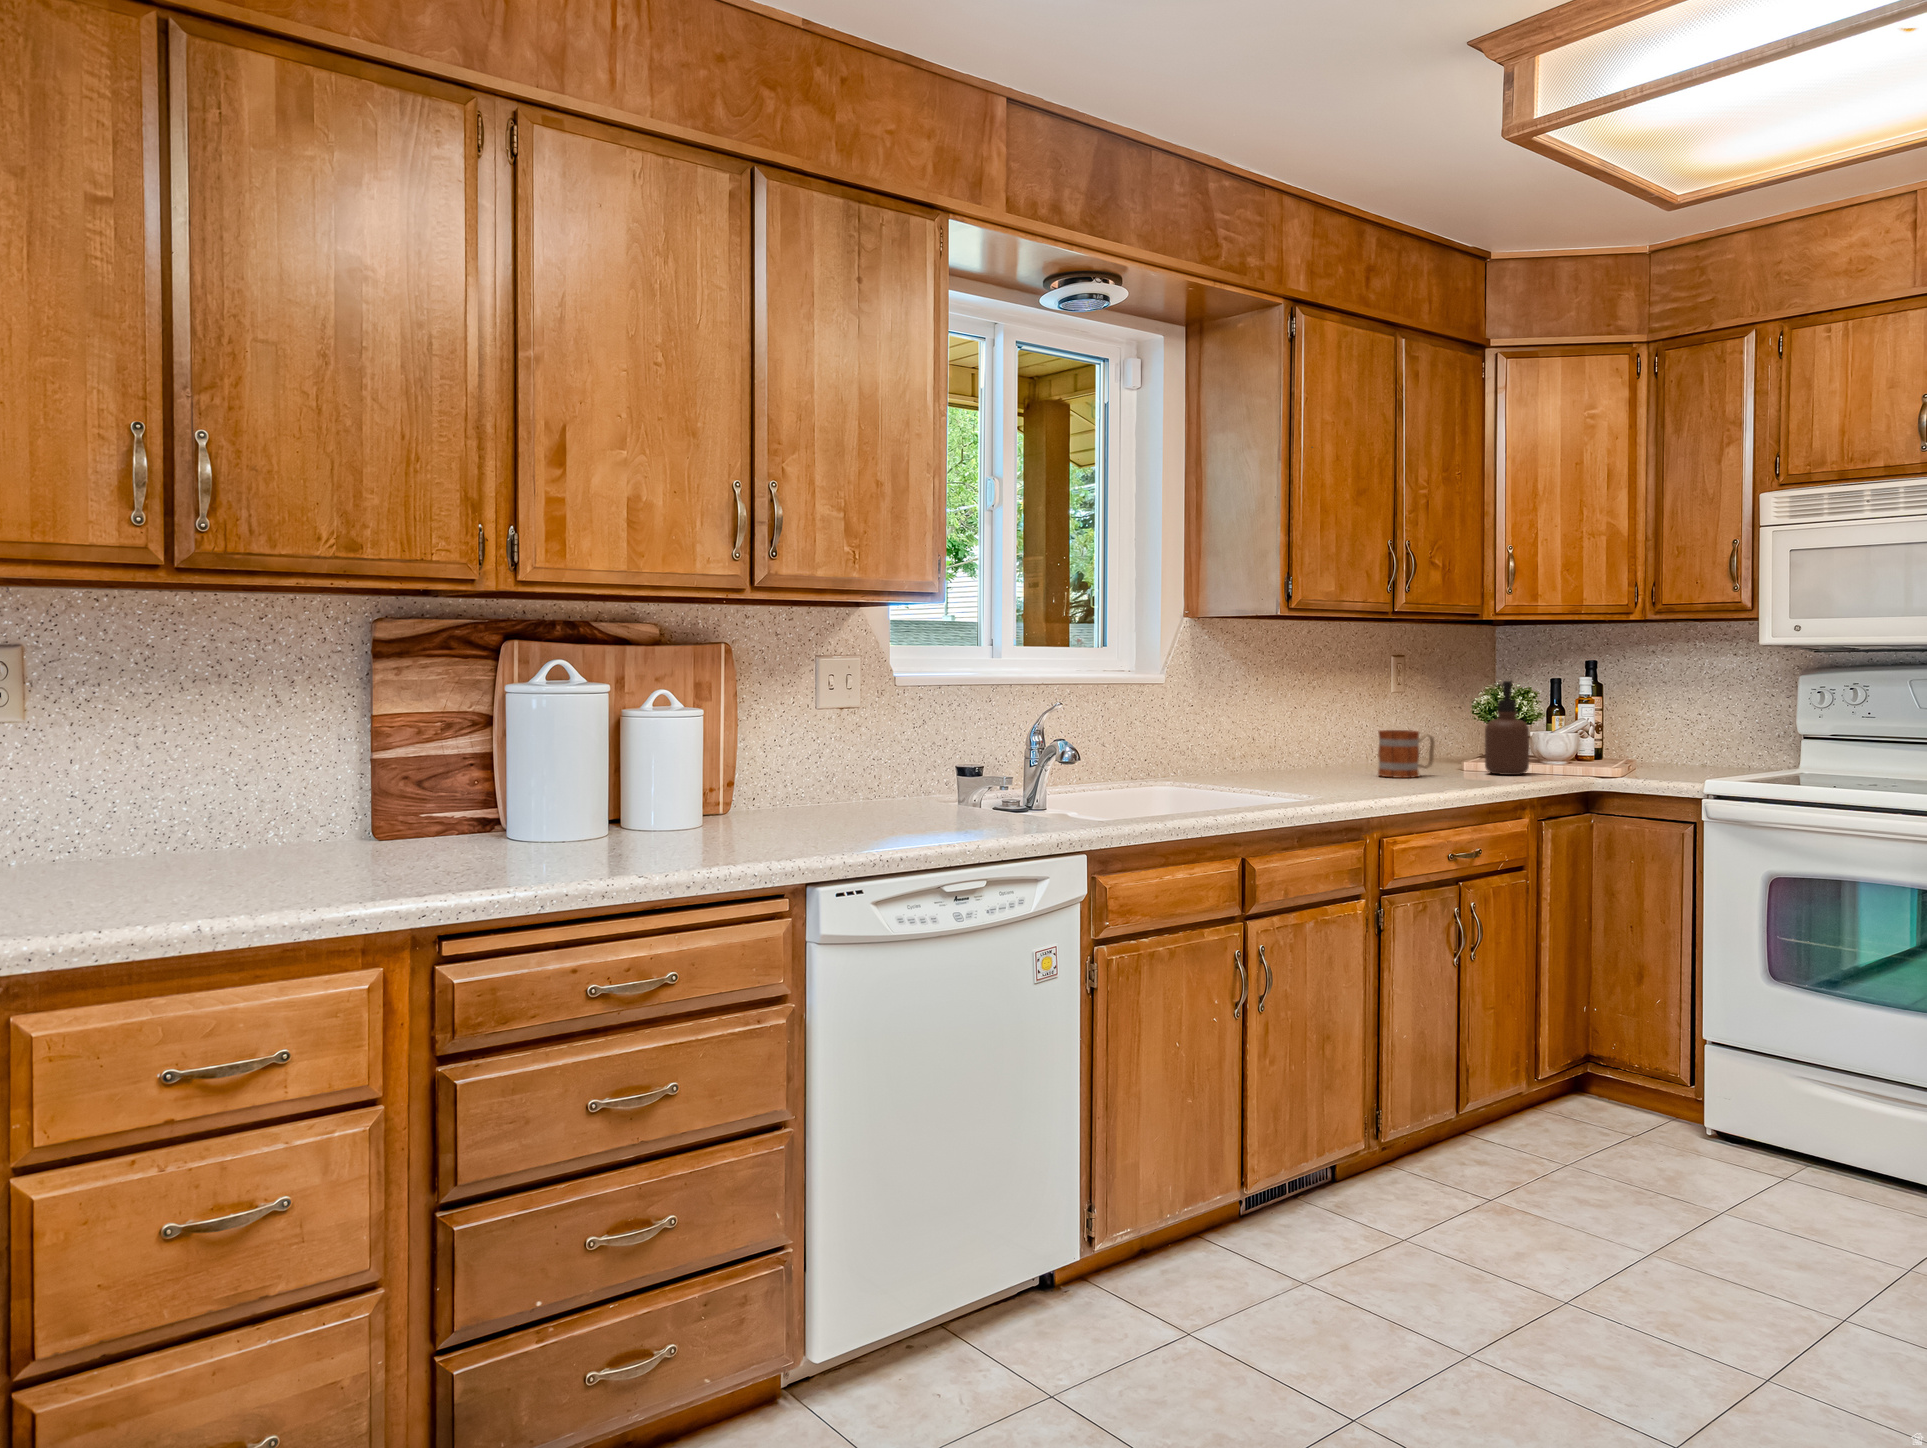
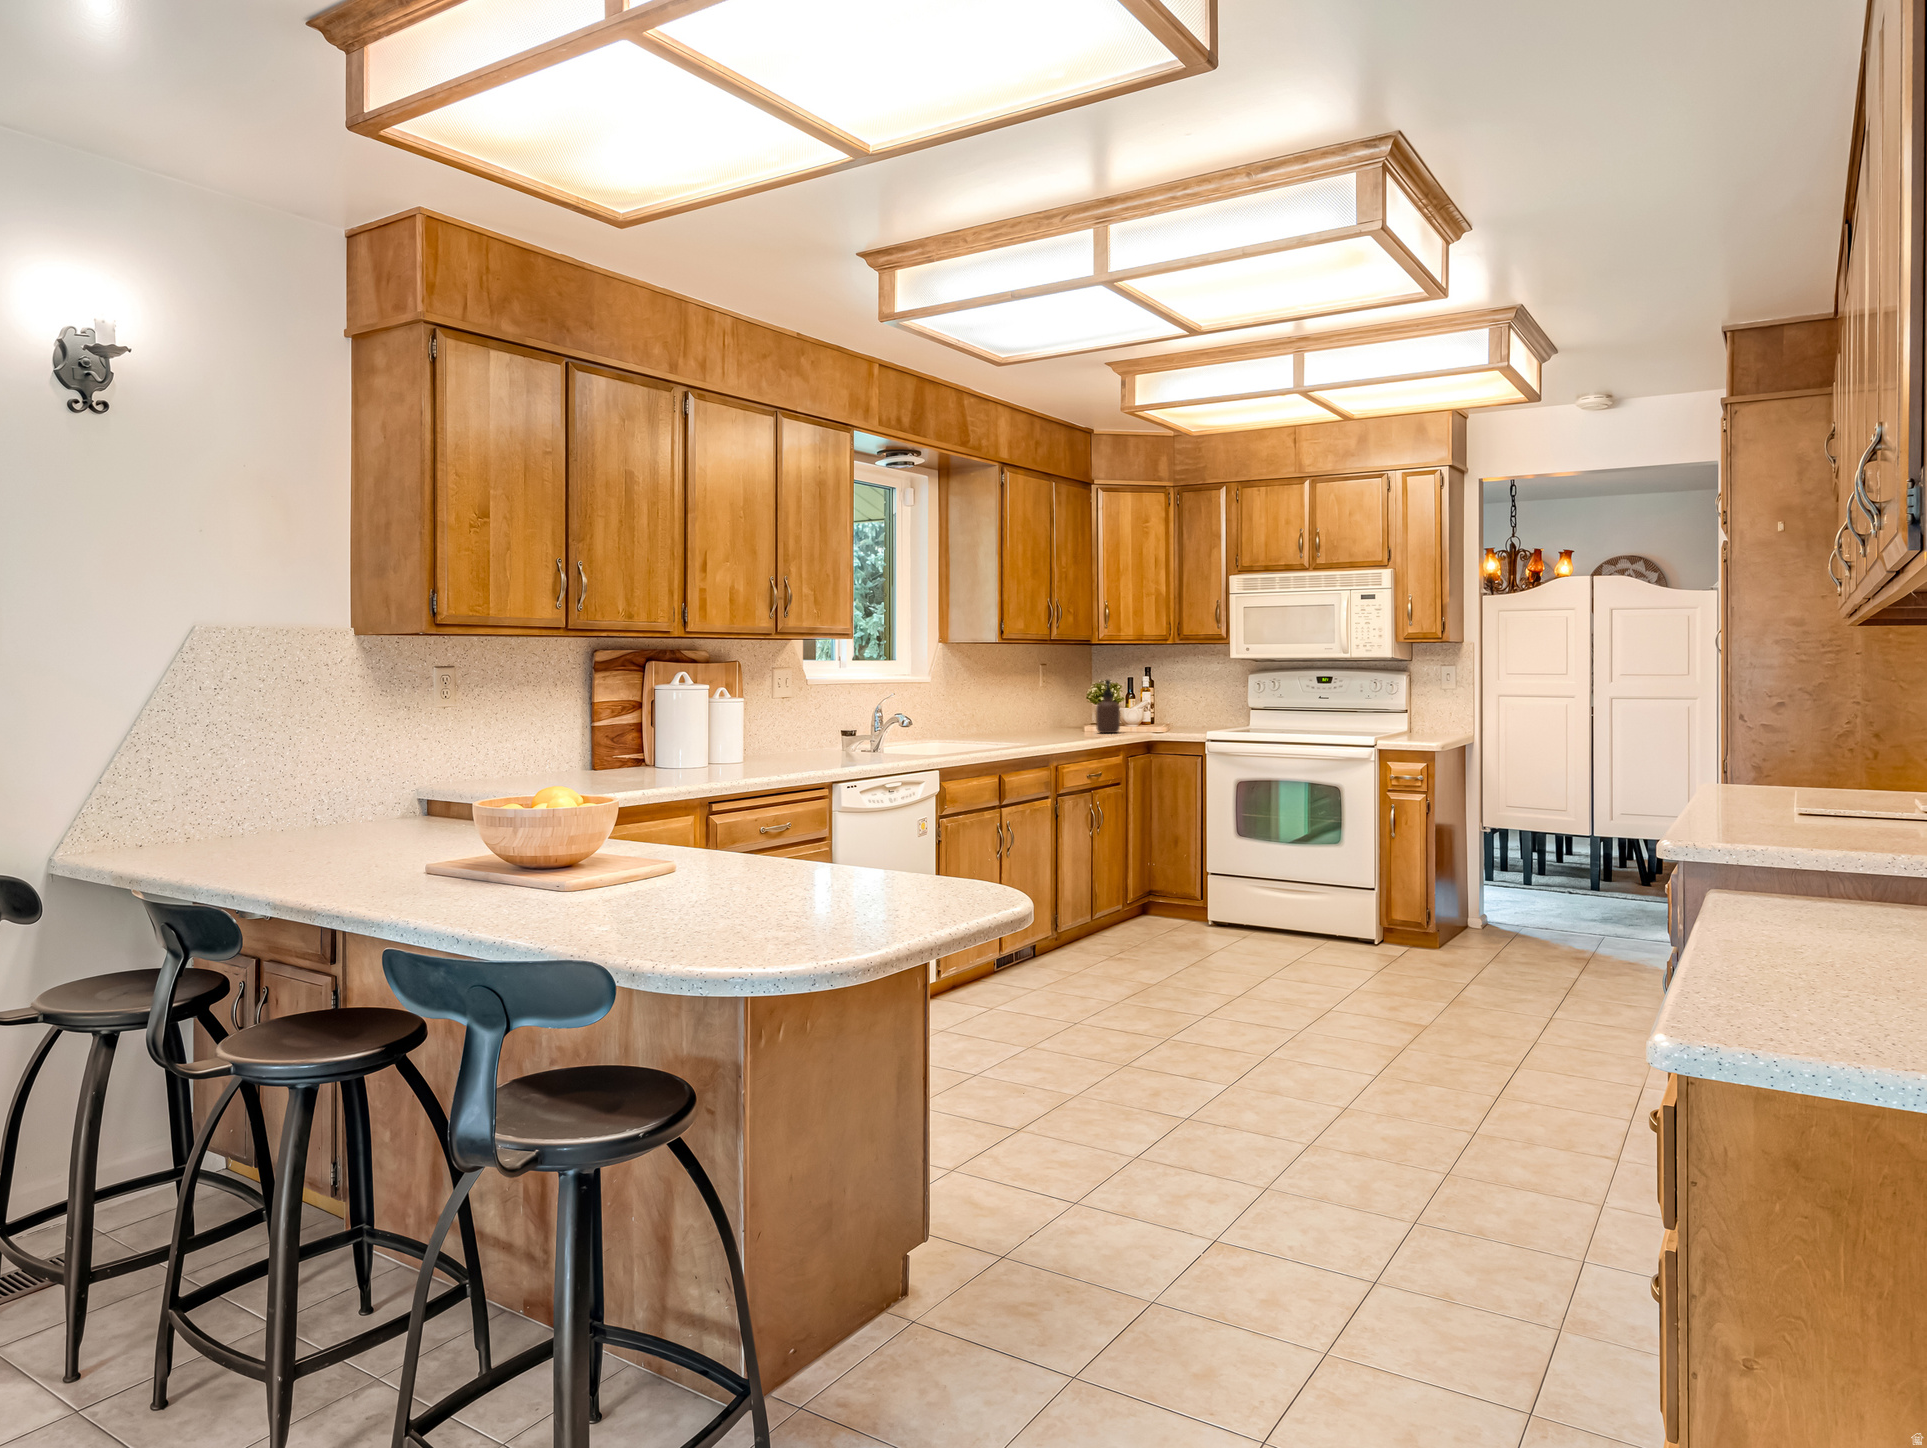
mug: present [1378,730,1435,778] -> none [1041,709,1071,736]

